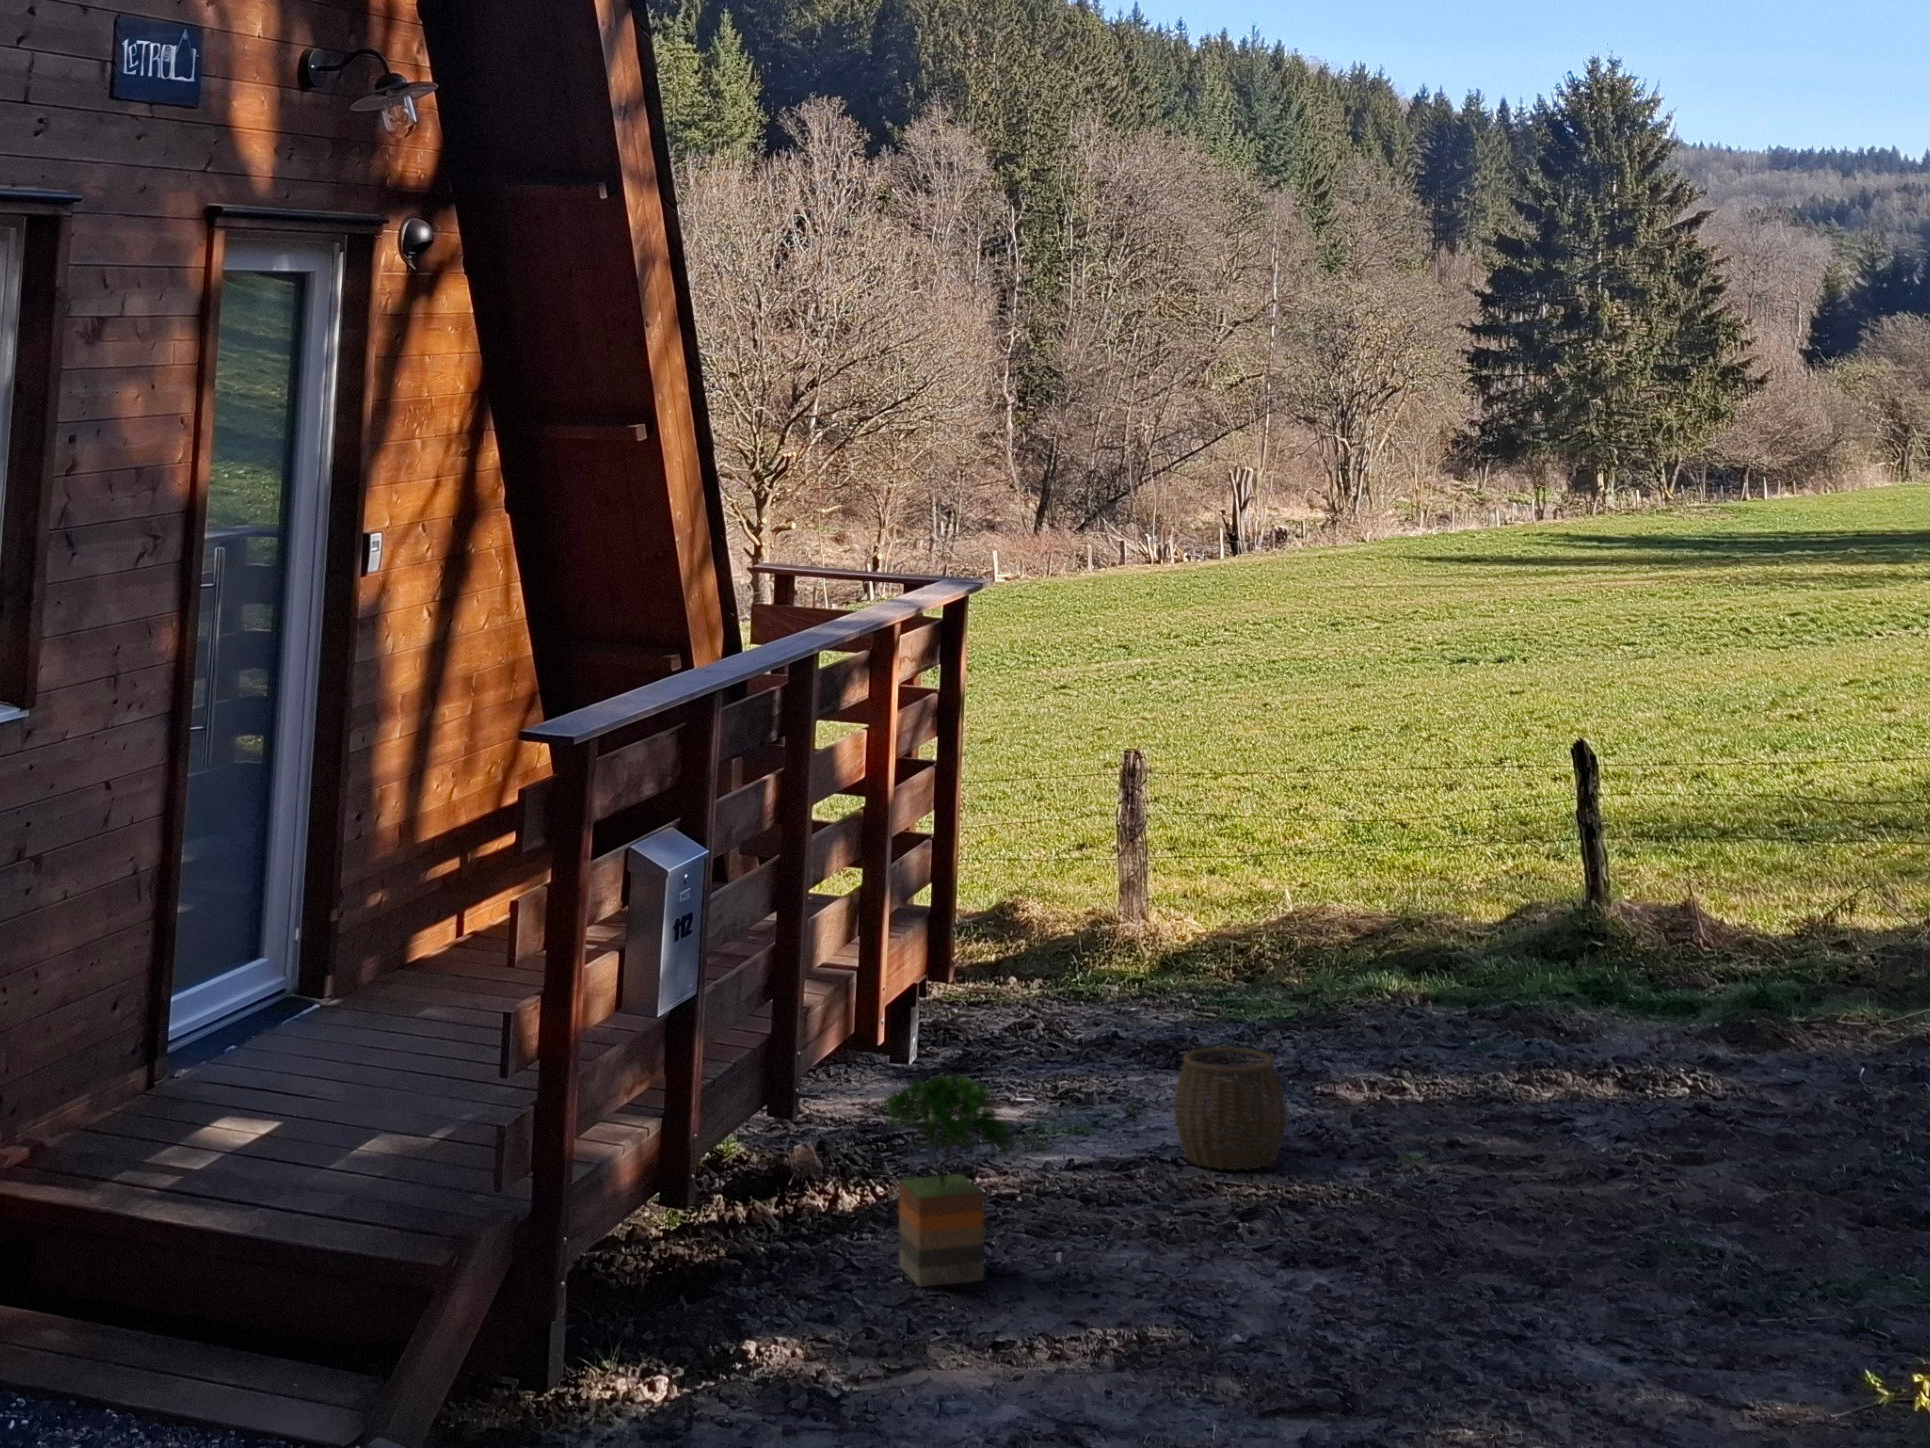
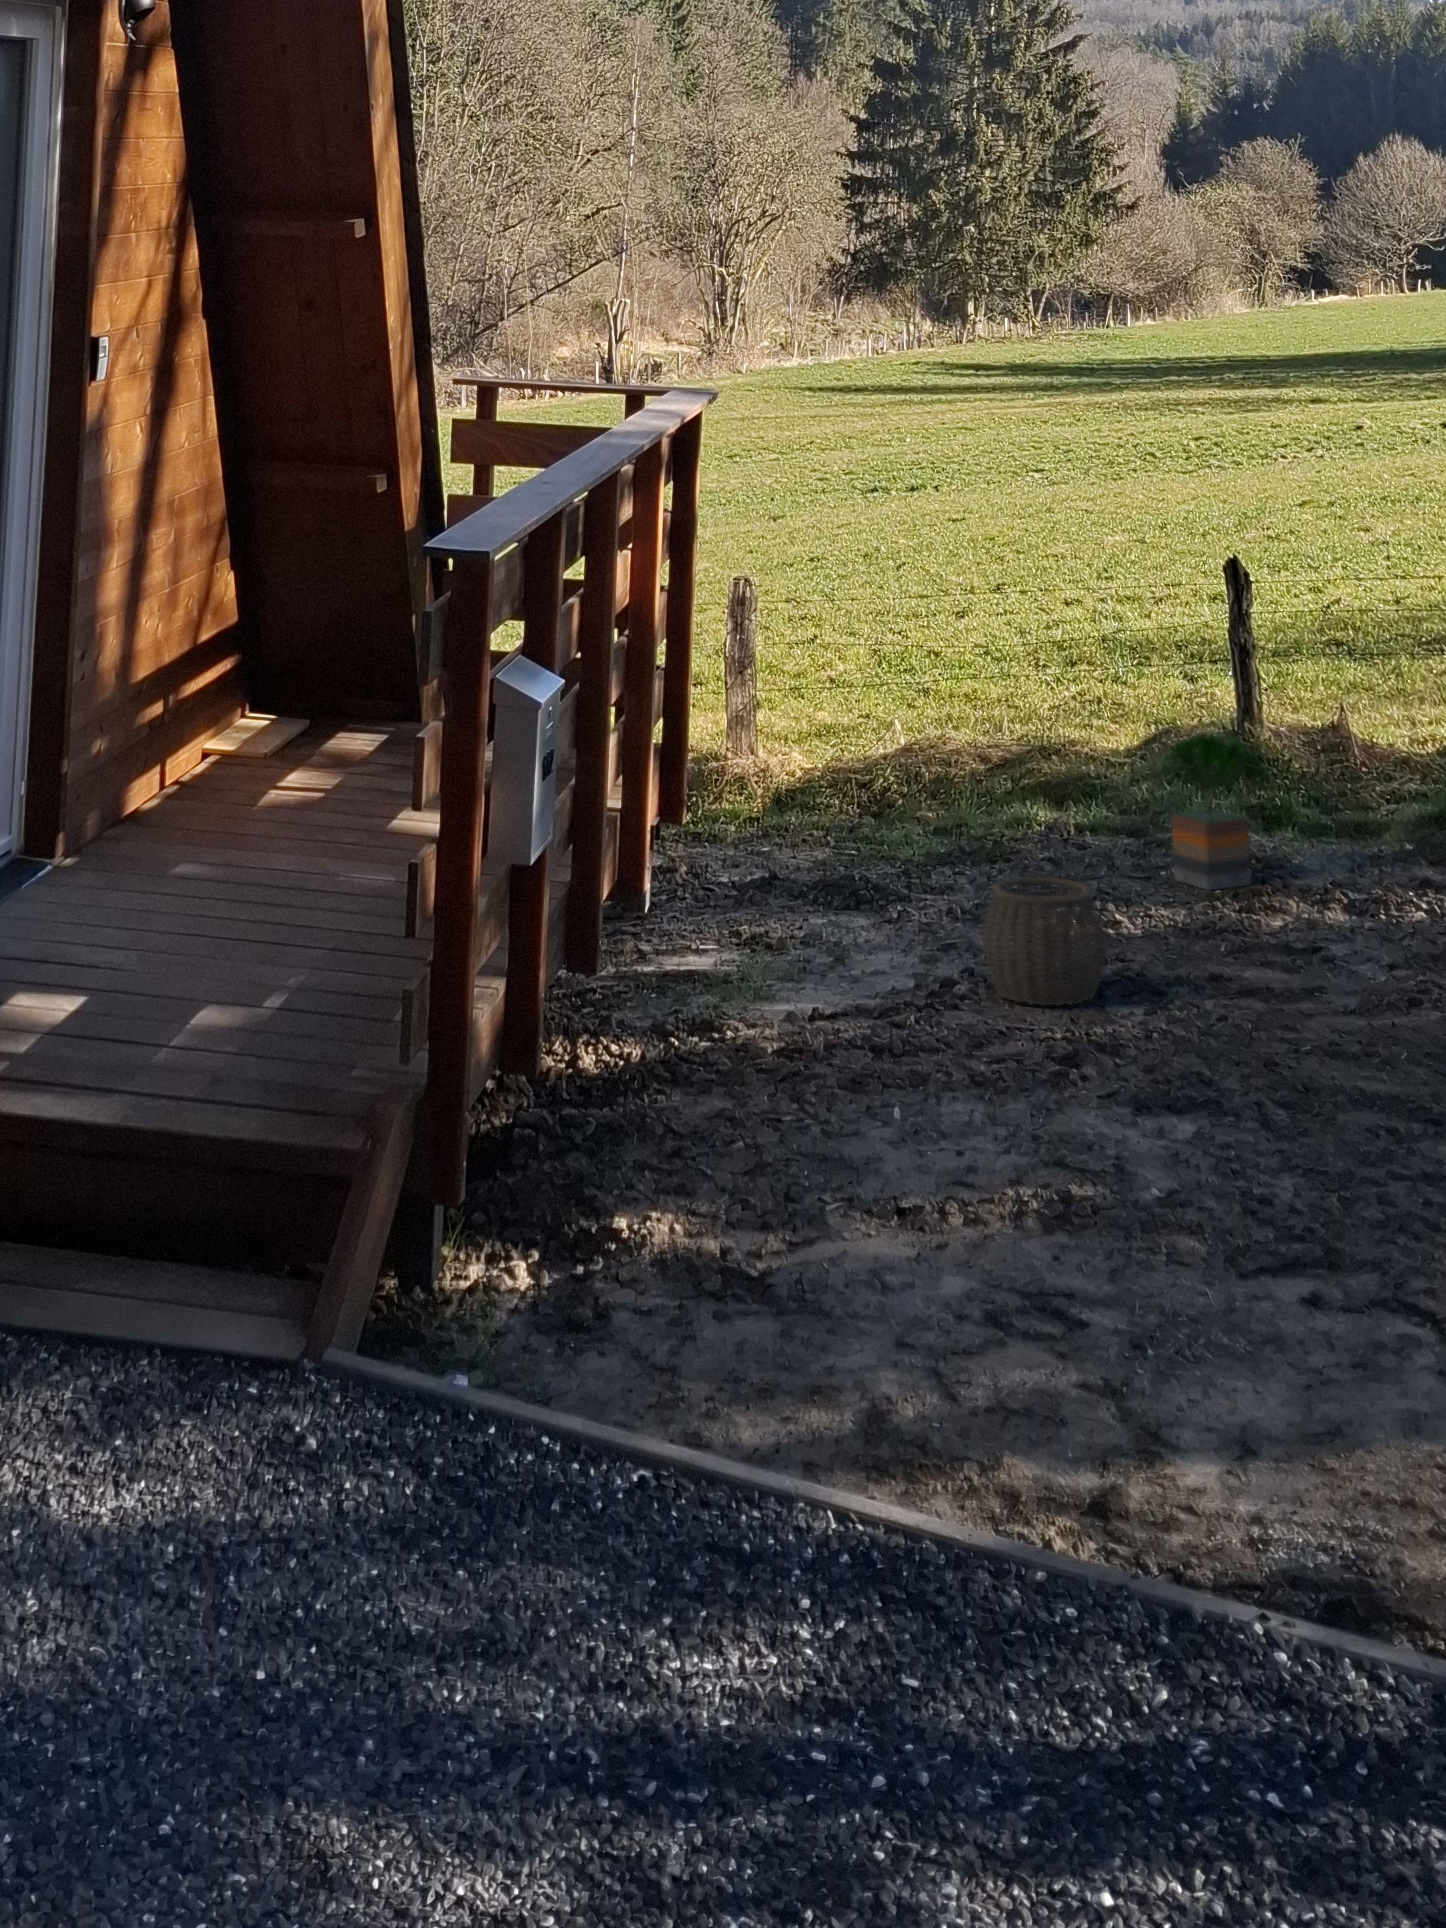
potted tree: present [884,1076,1012,1287] -> present [1159,734,1269,891]

